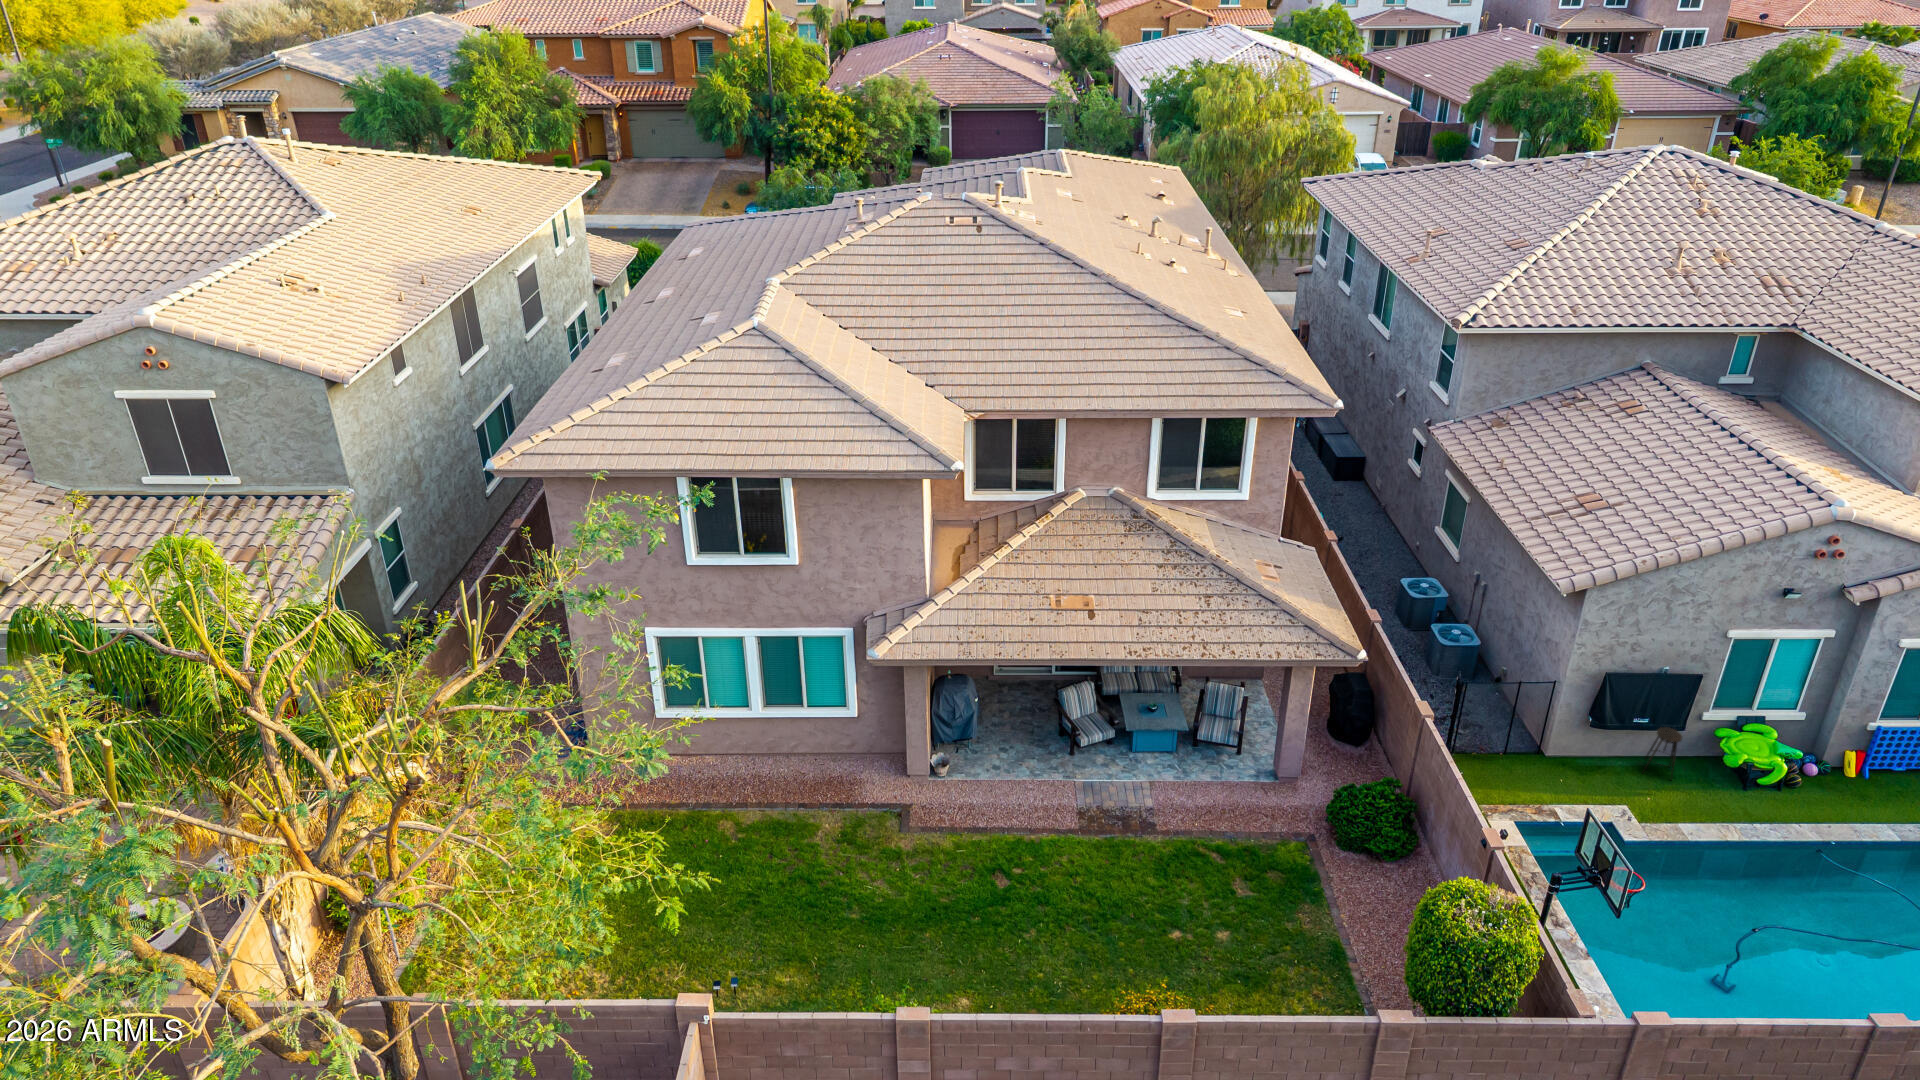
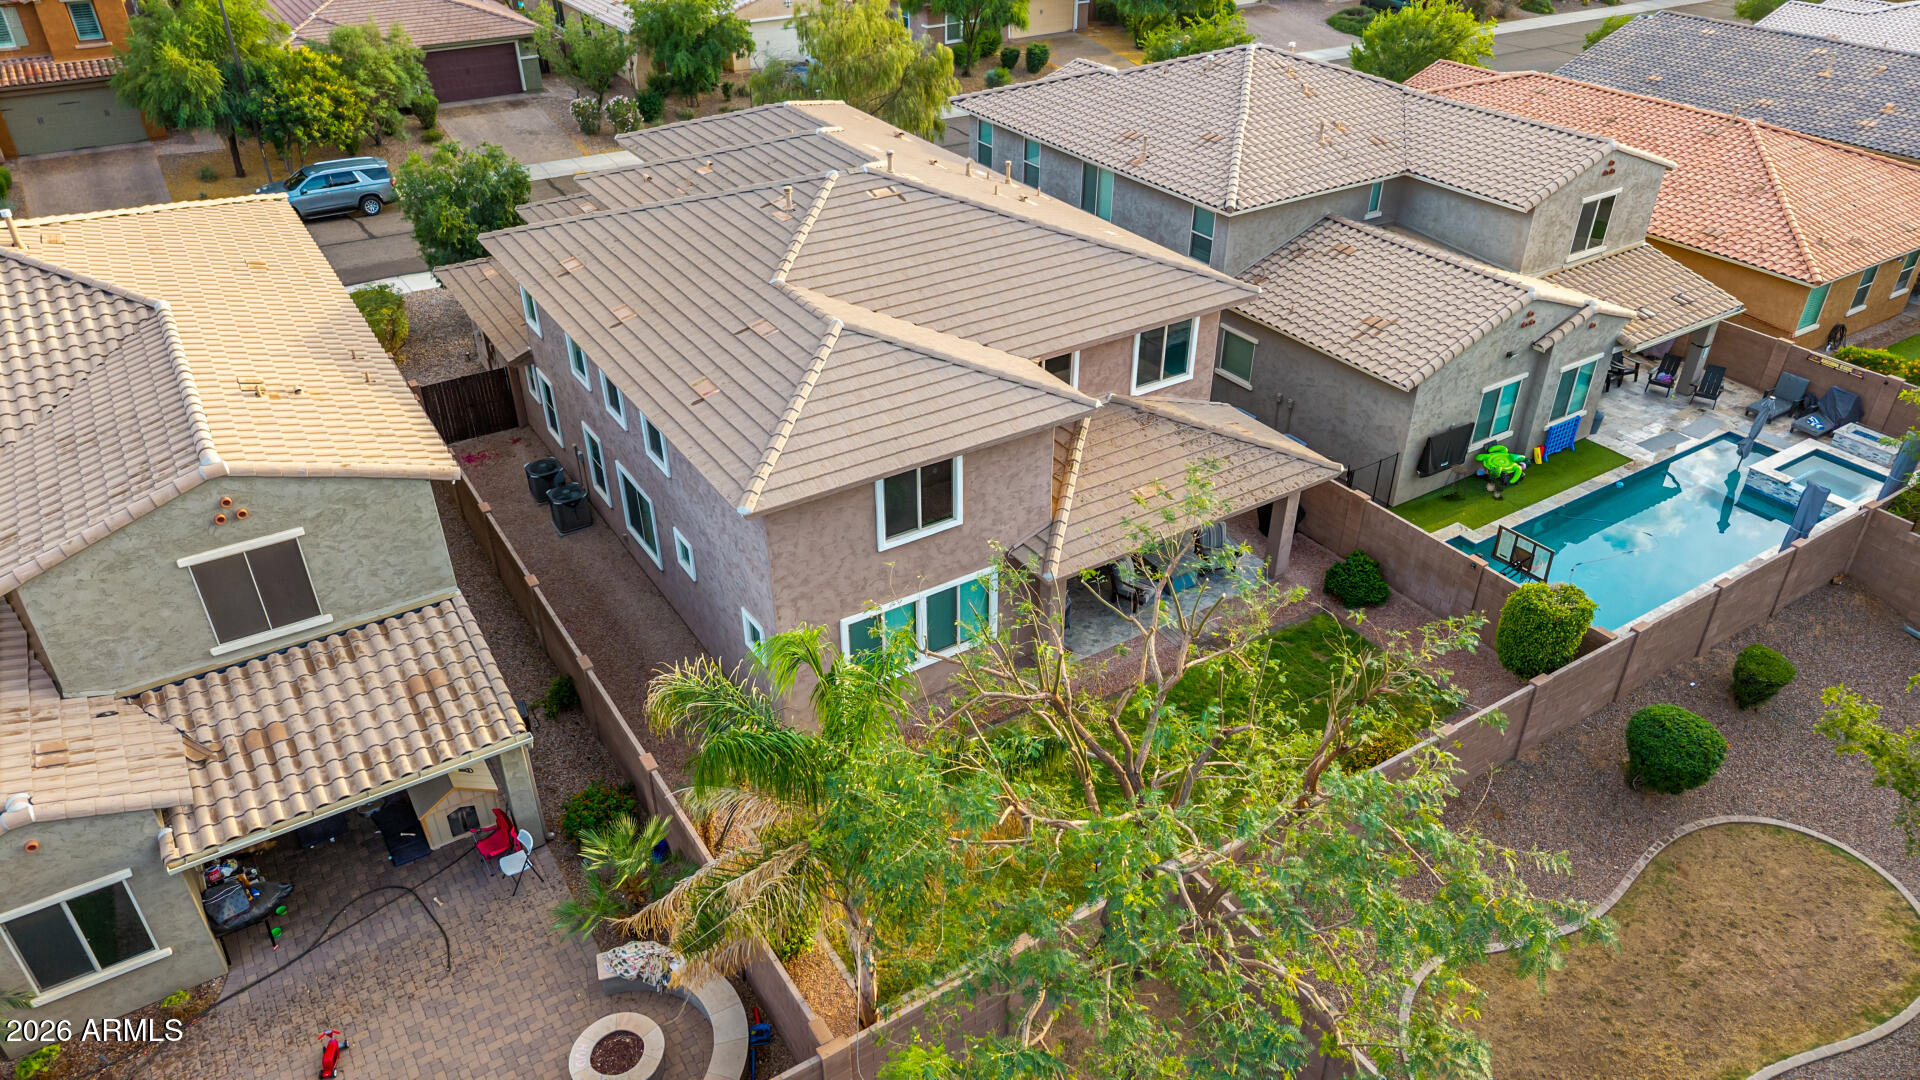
potted plant: none [1721,747,1749,796] -> present [1487,467,1504,497]

